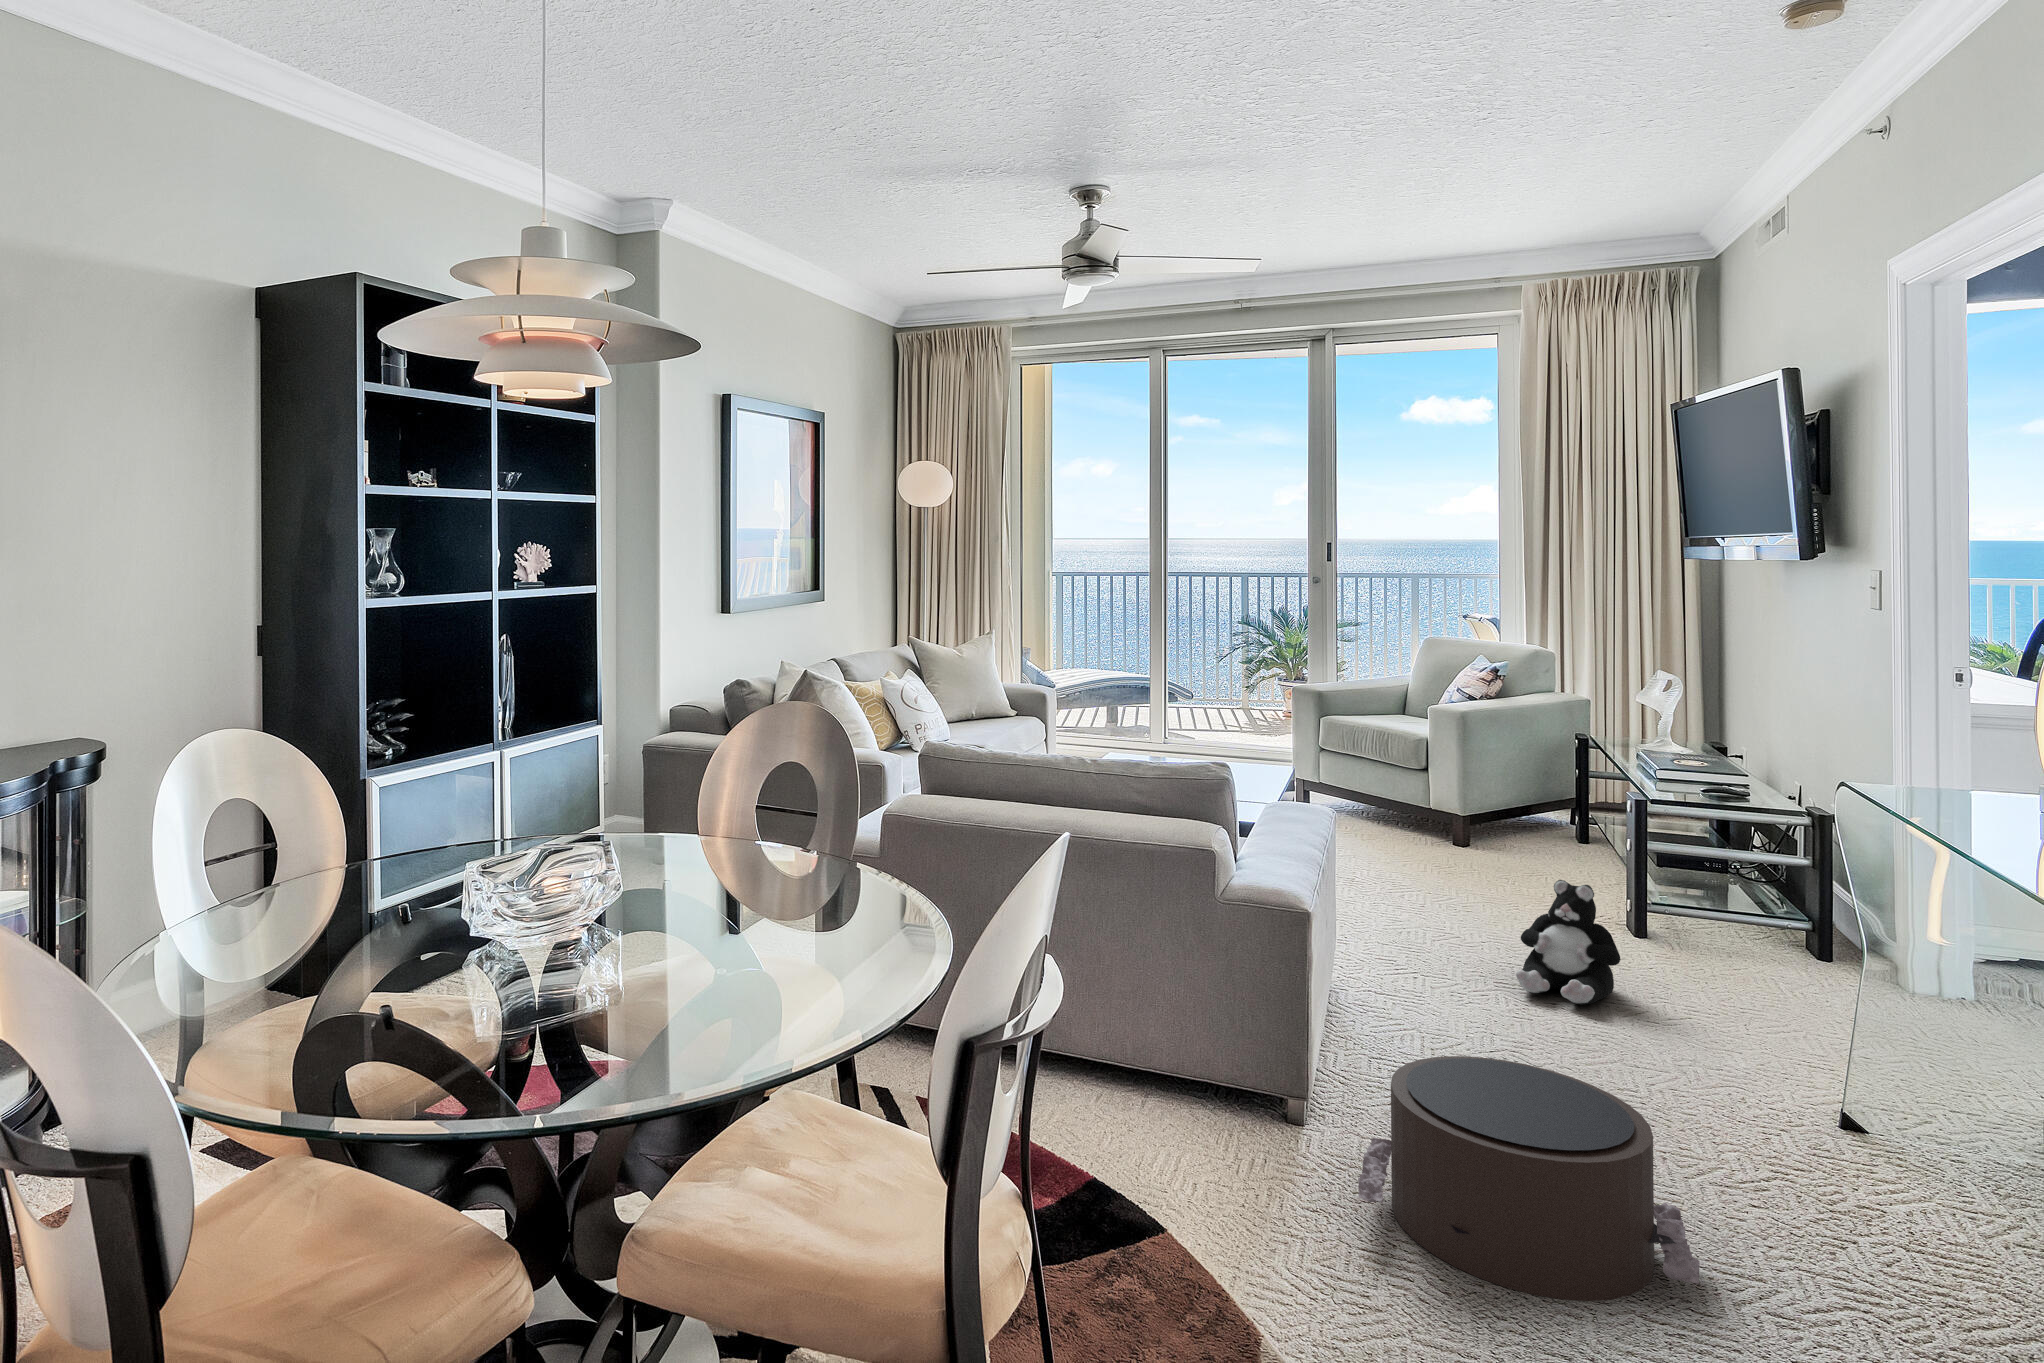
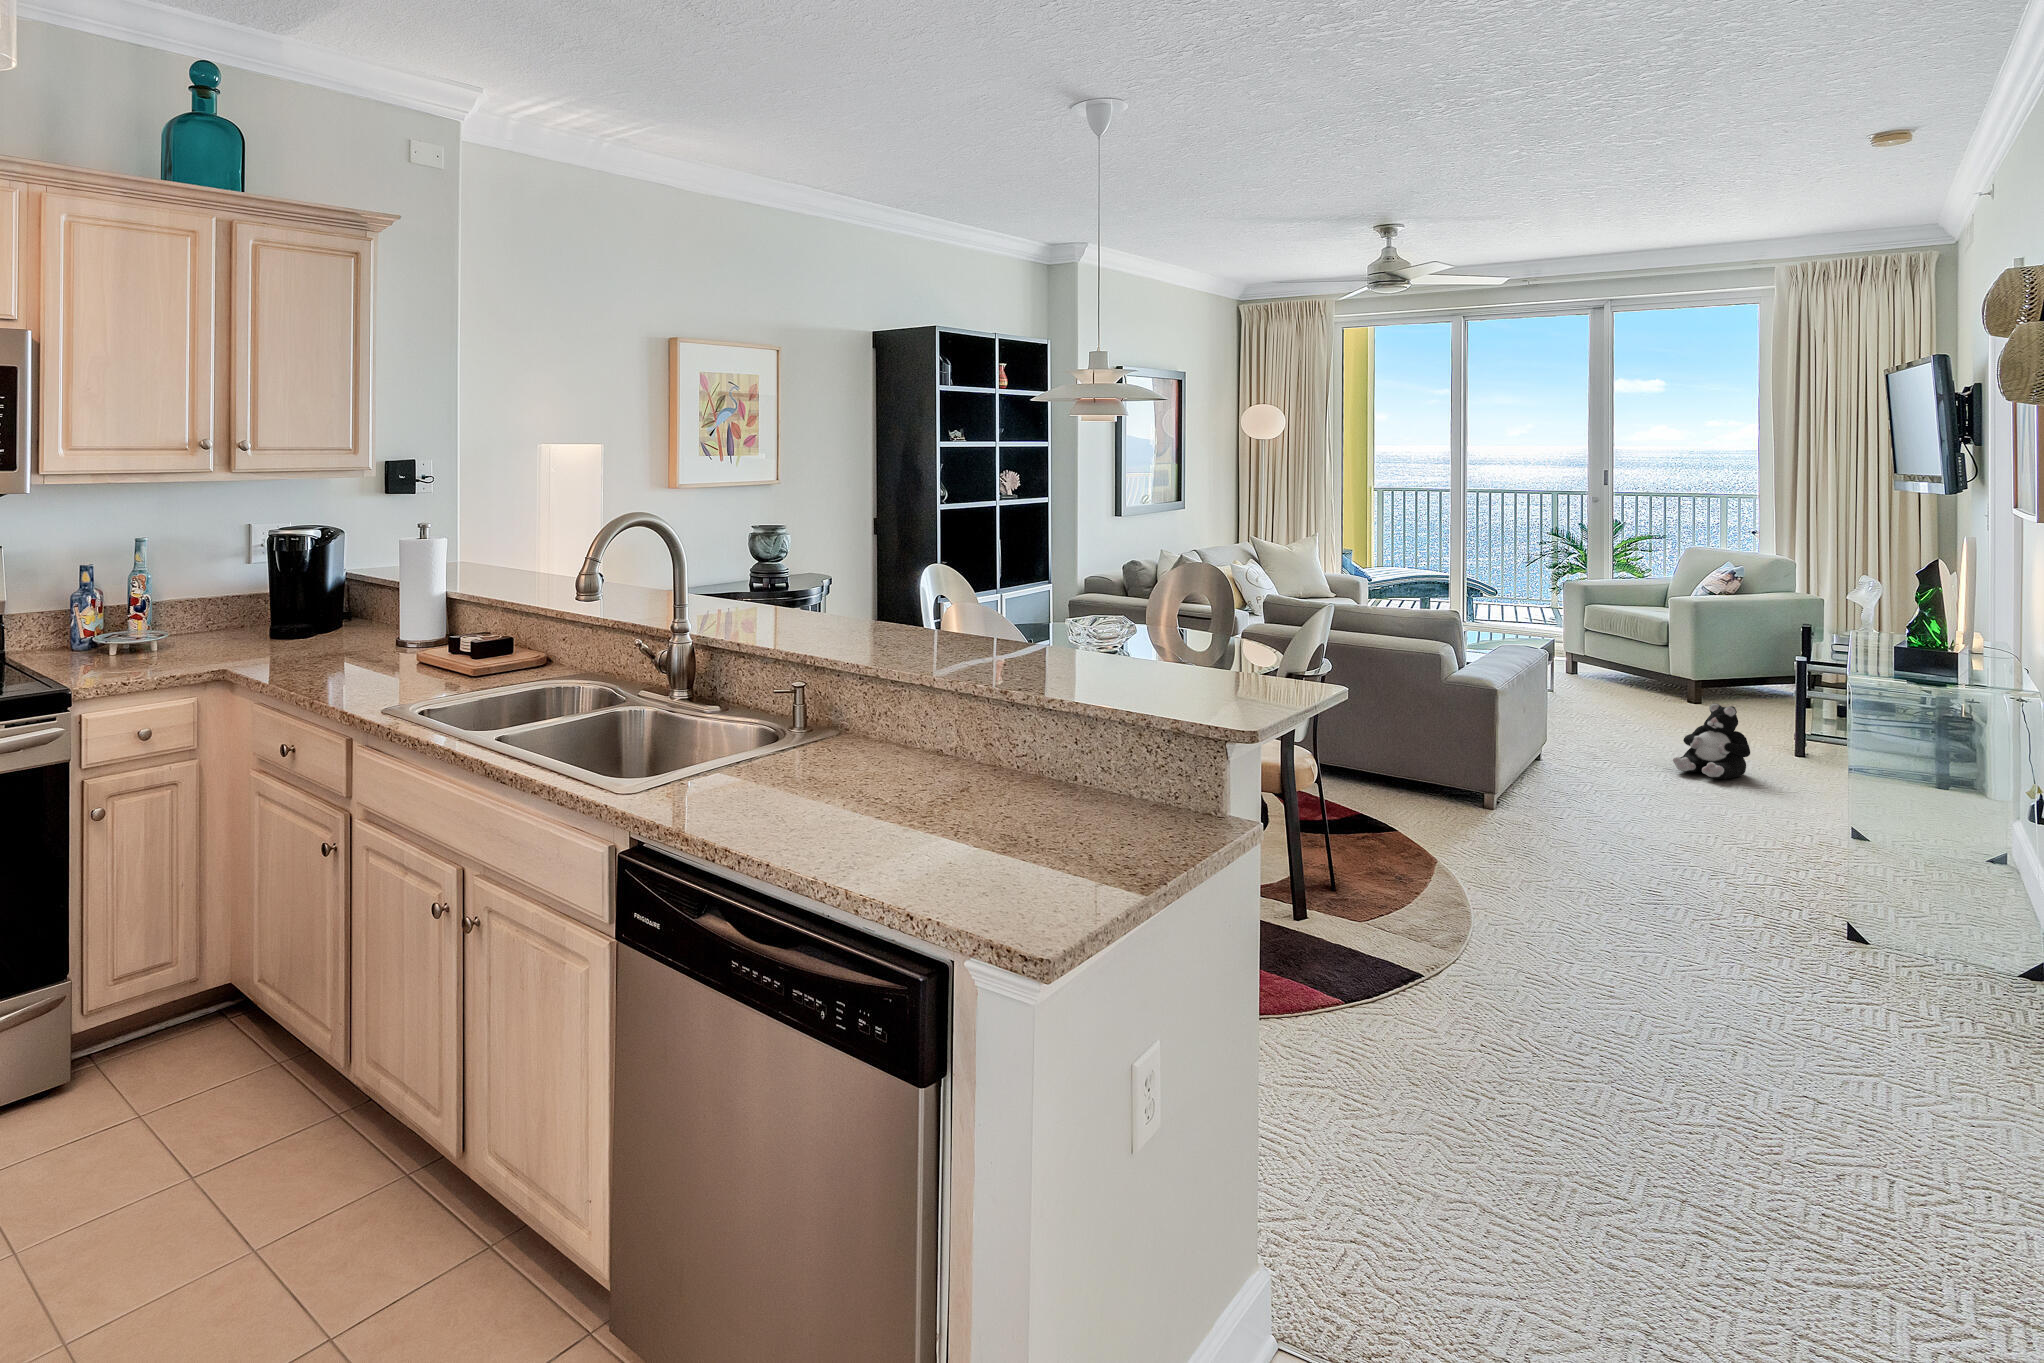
pouf: present [1358,1056,1700,1301] -> none [1506,766,1692,868]

